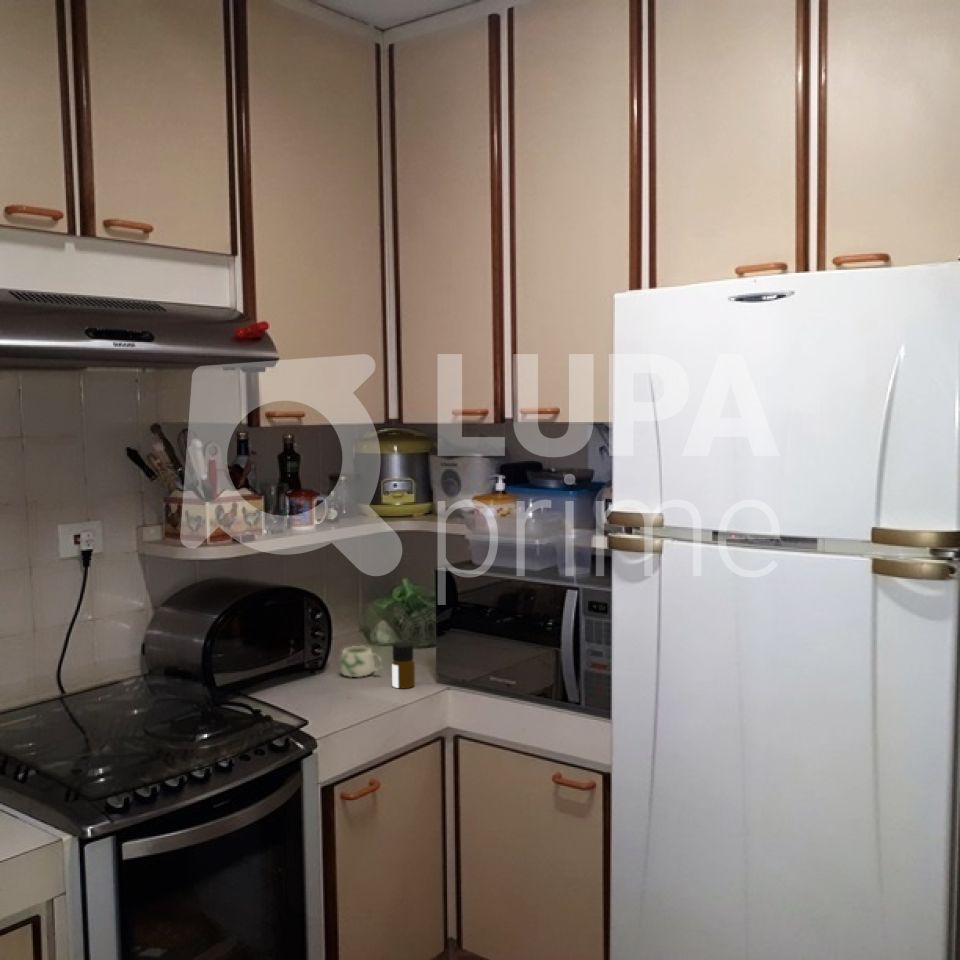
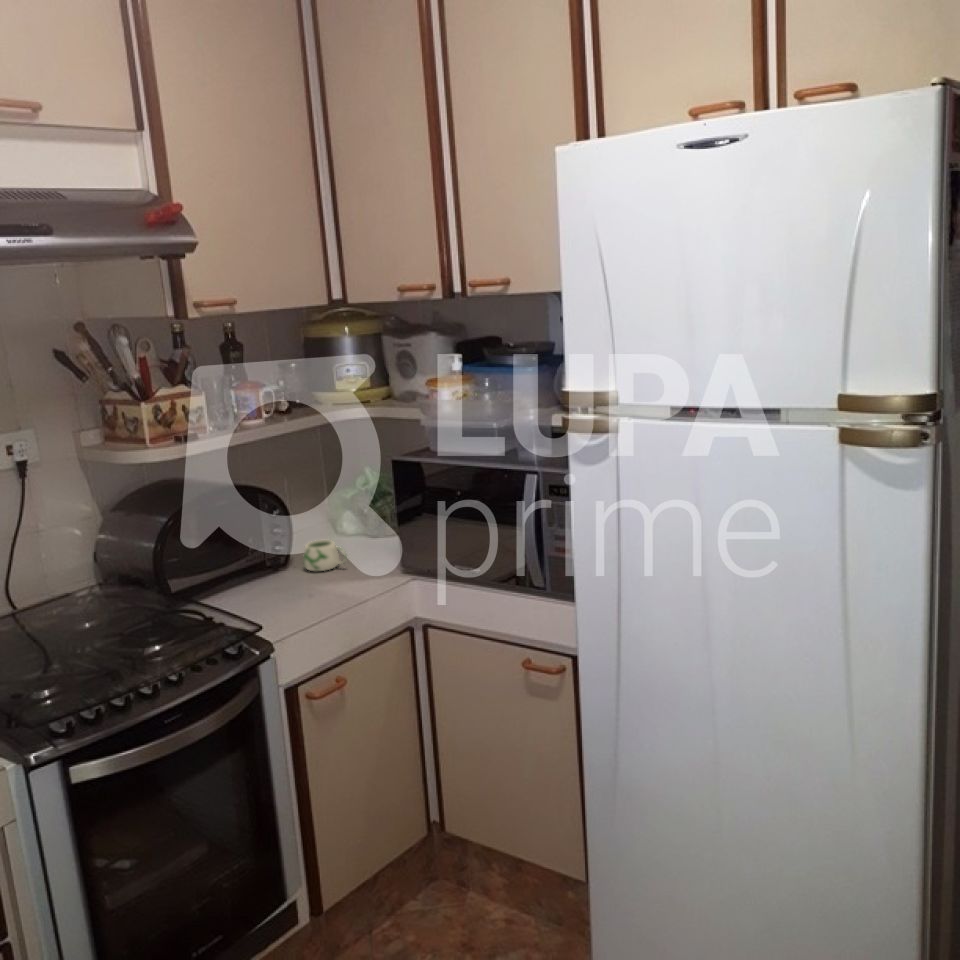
bottle: present [392,642,415,688] -> none [353,534,379,581]

